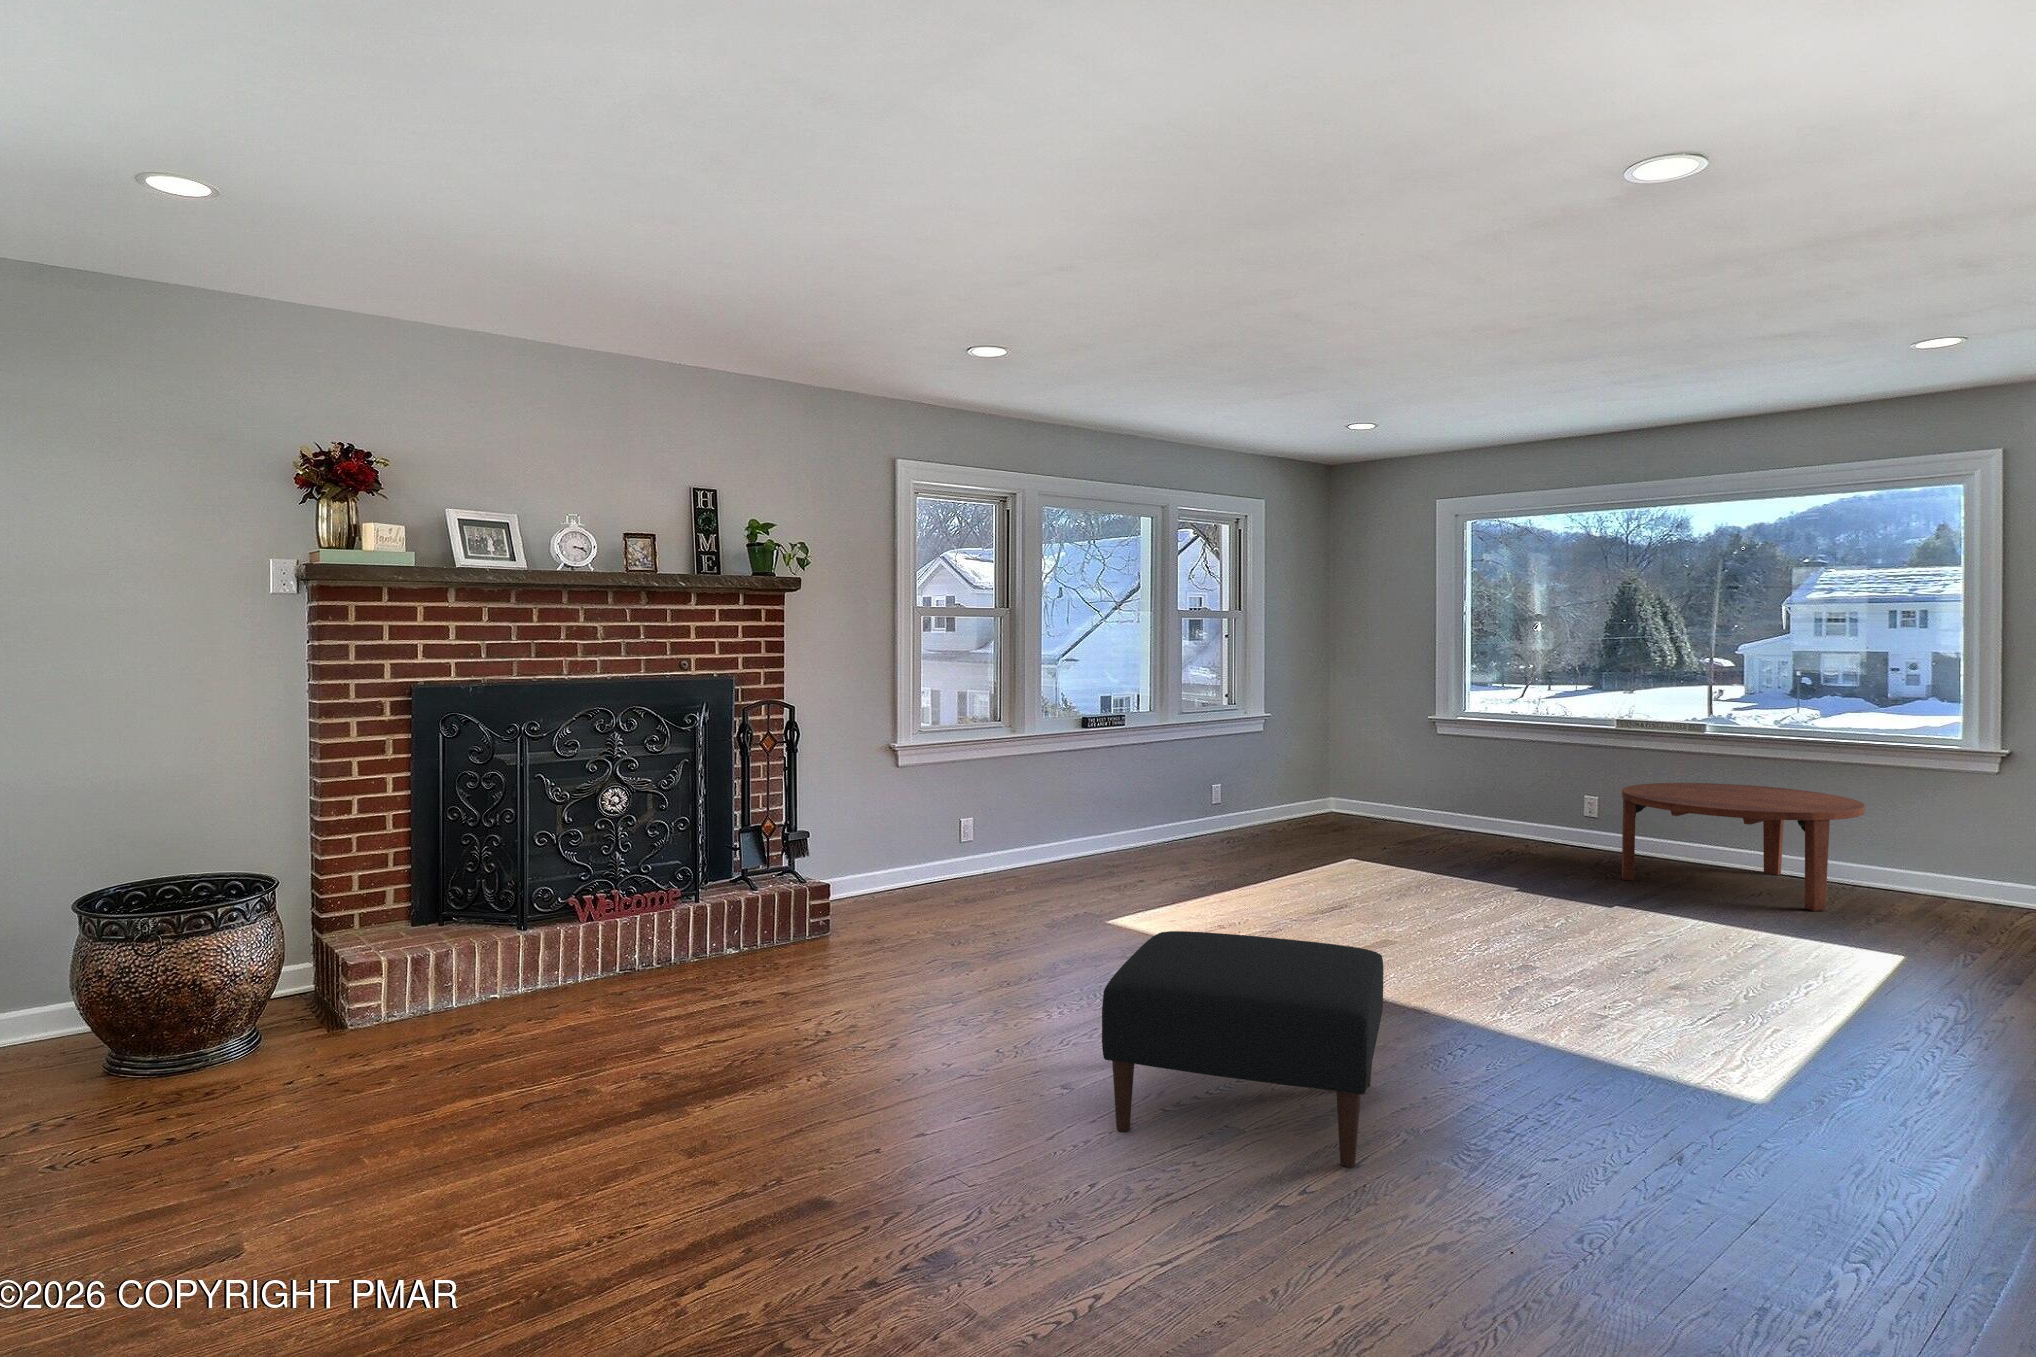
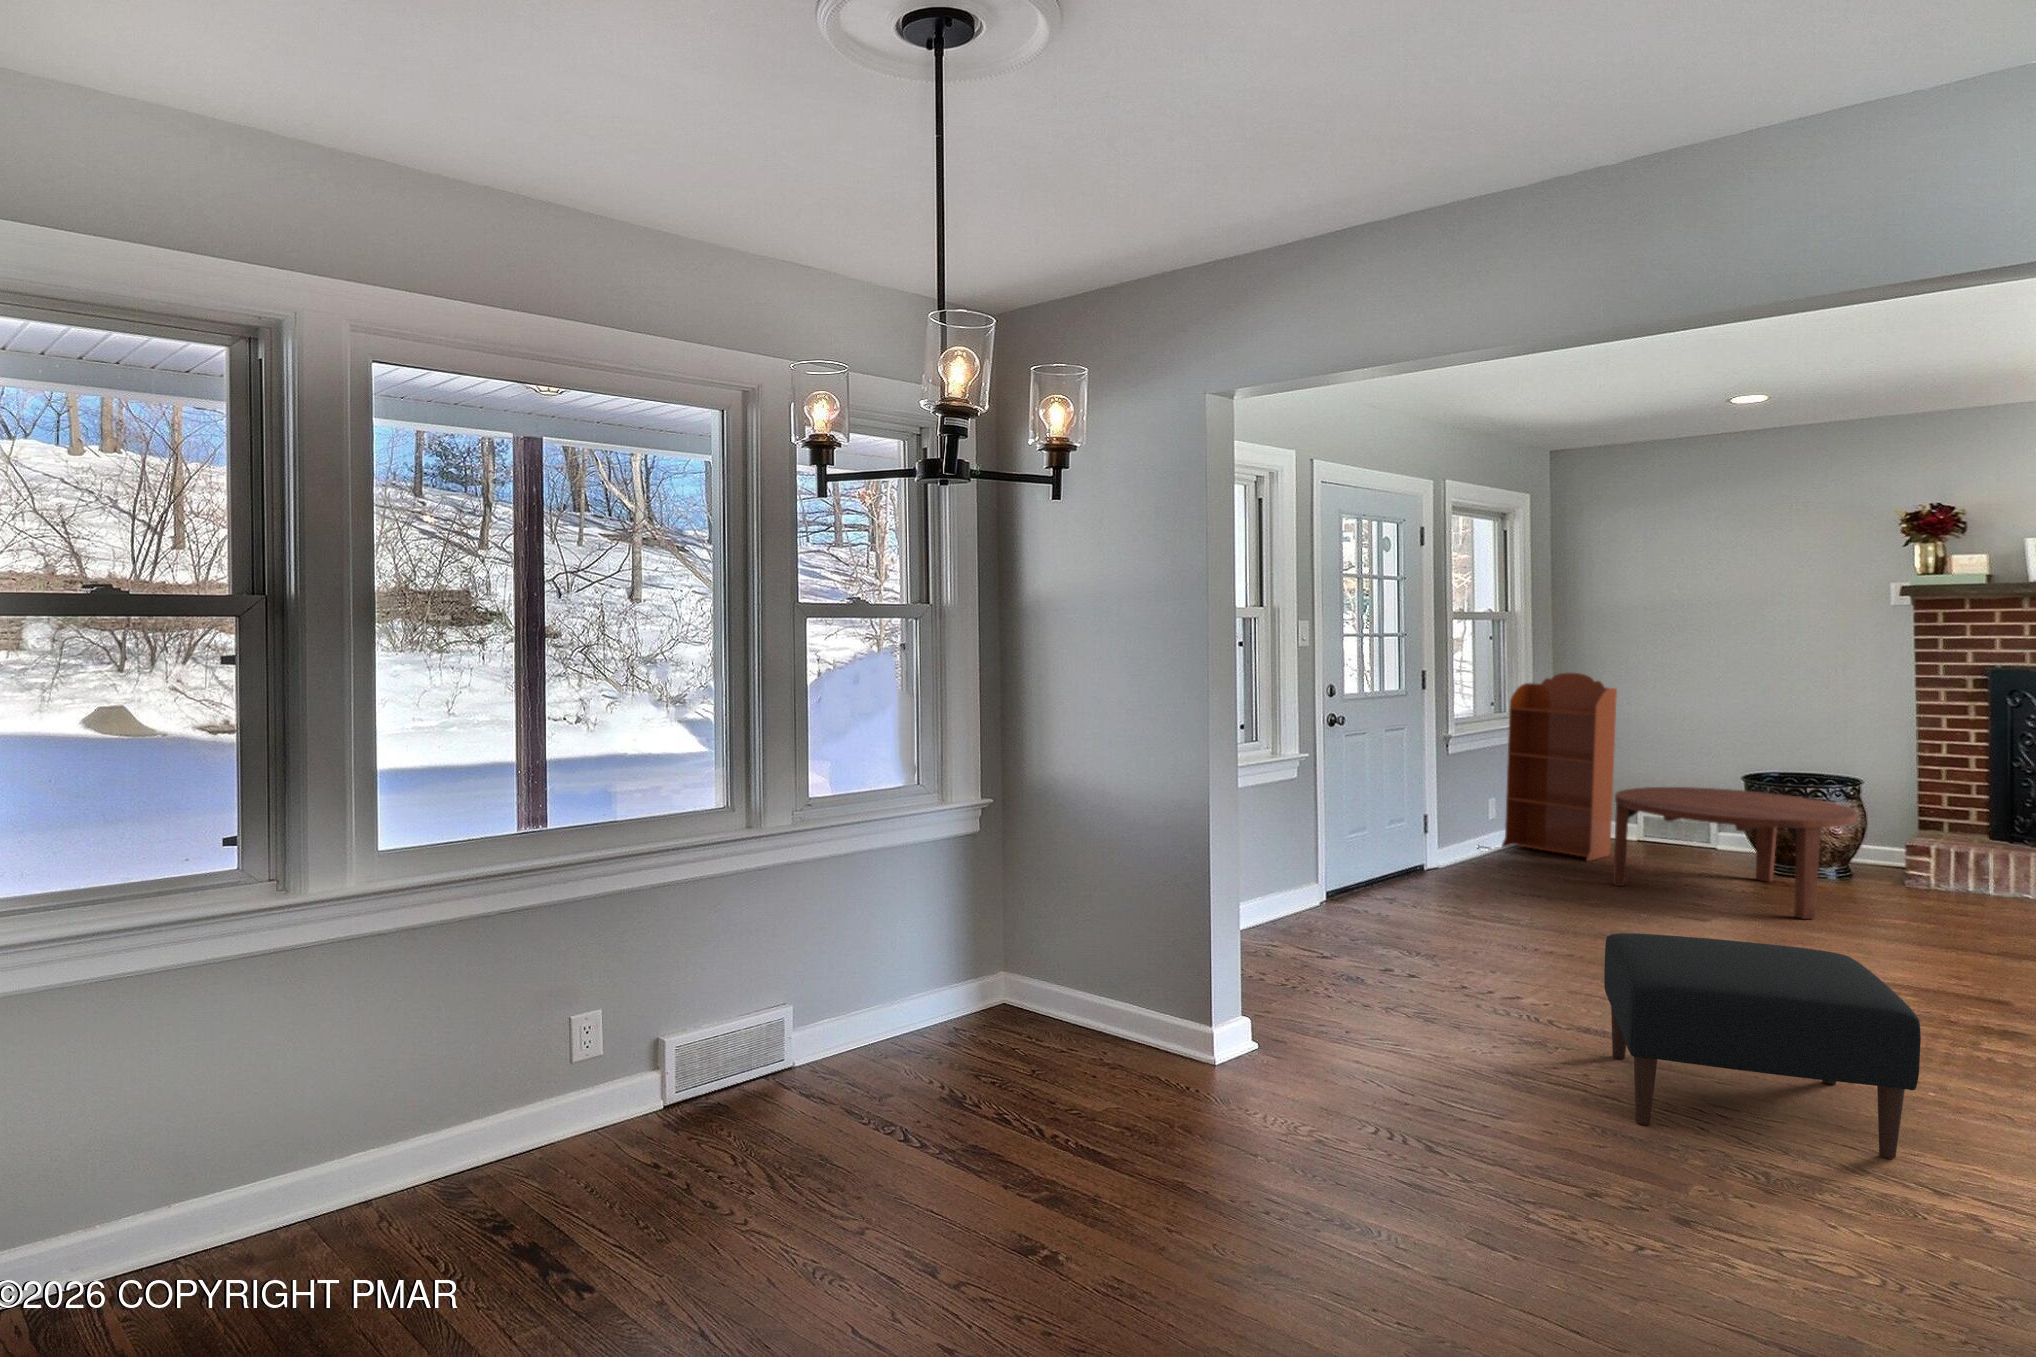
bookcase: none [1510,673,1621,857] -> present [1502,673,1617,861]
ottoman: present [1102,931,1383,1167] -> present [1604,933,1921,1159]

